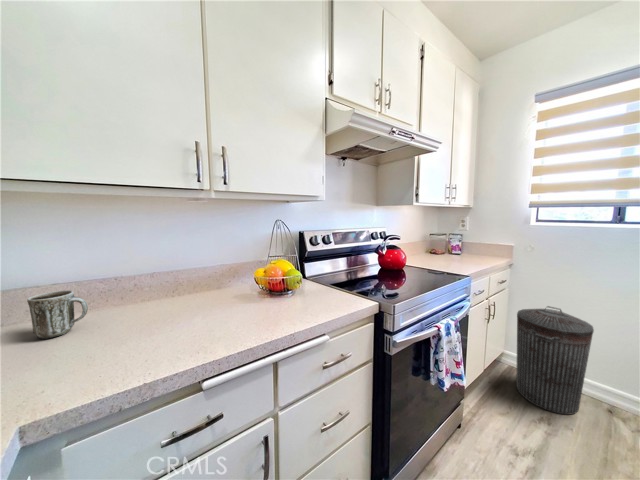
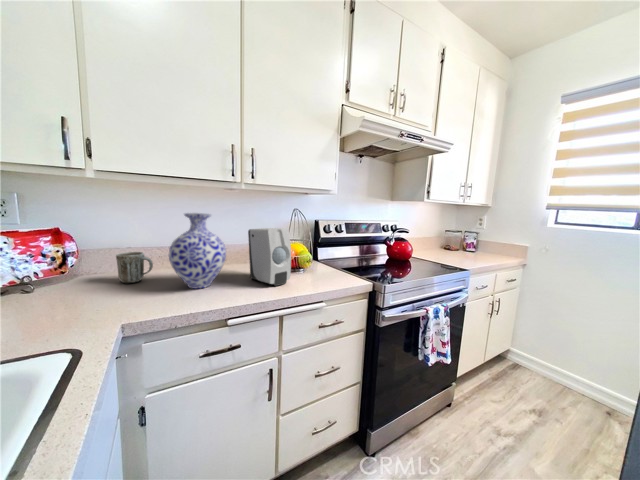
vase: none [110,233,194,336] -> present [169,213,226,289]
soap dispenser: none [222,245,280,320] -> present [248,228,291,286]
trash can: present [516,306,594,414] -> none [516,307,597,411]

